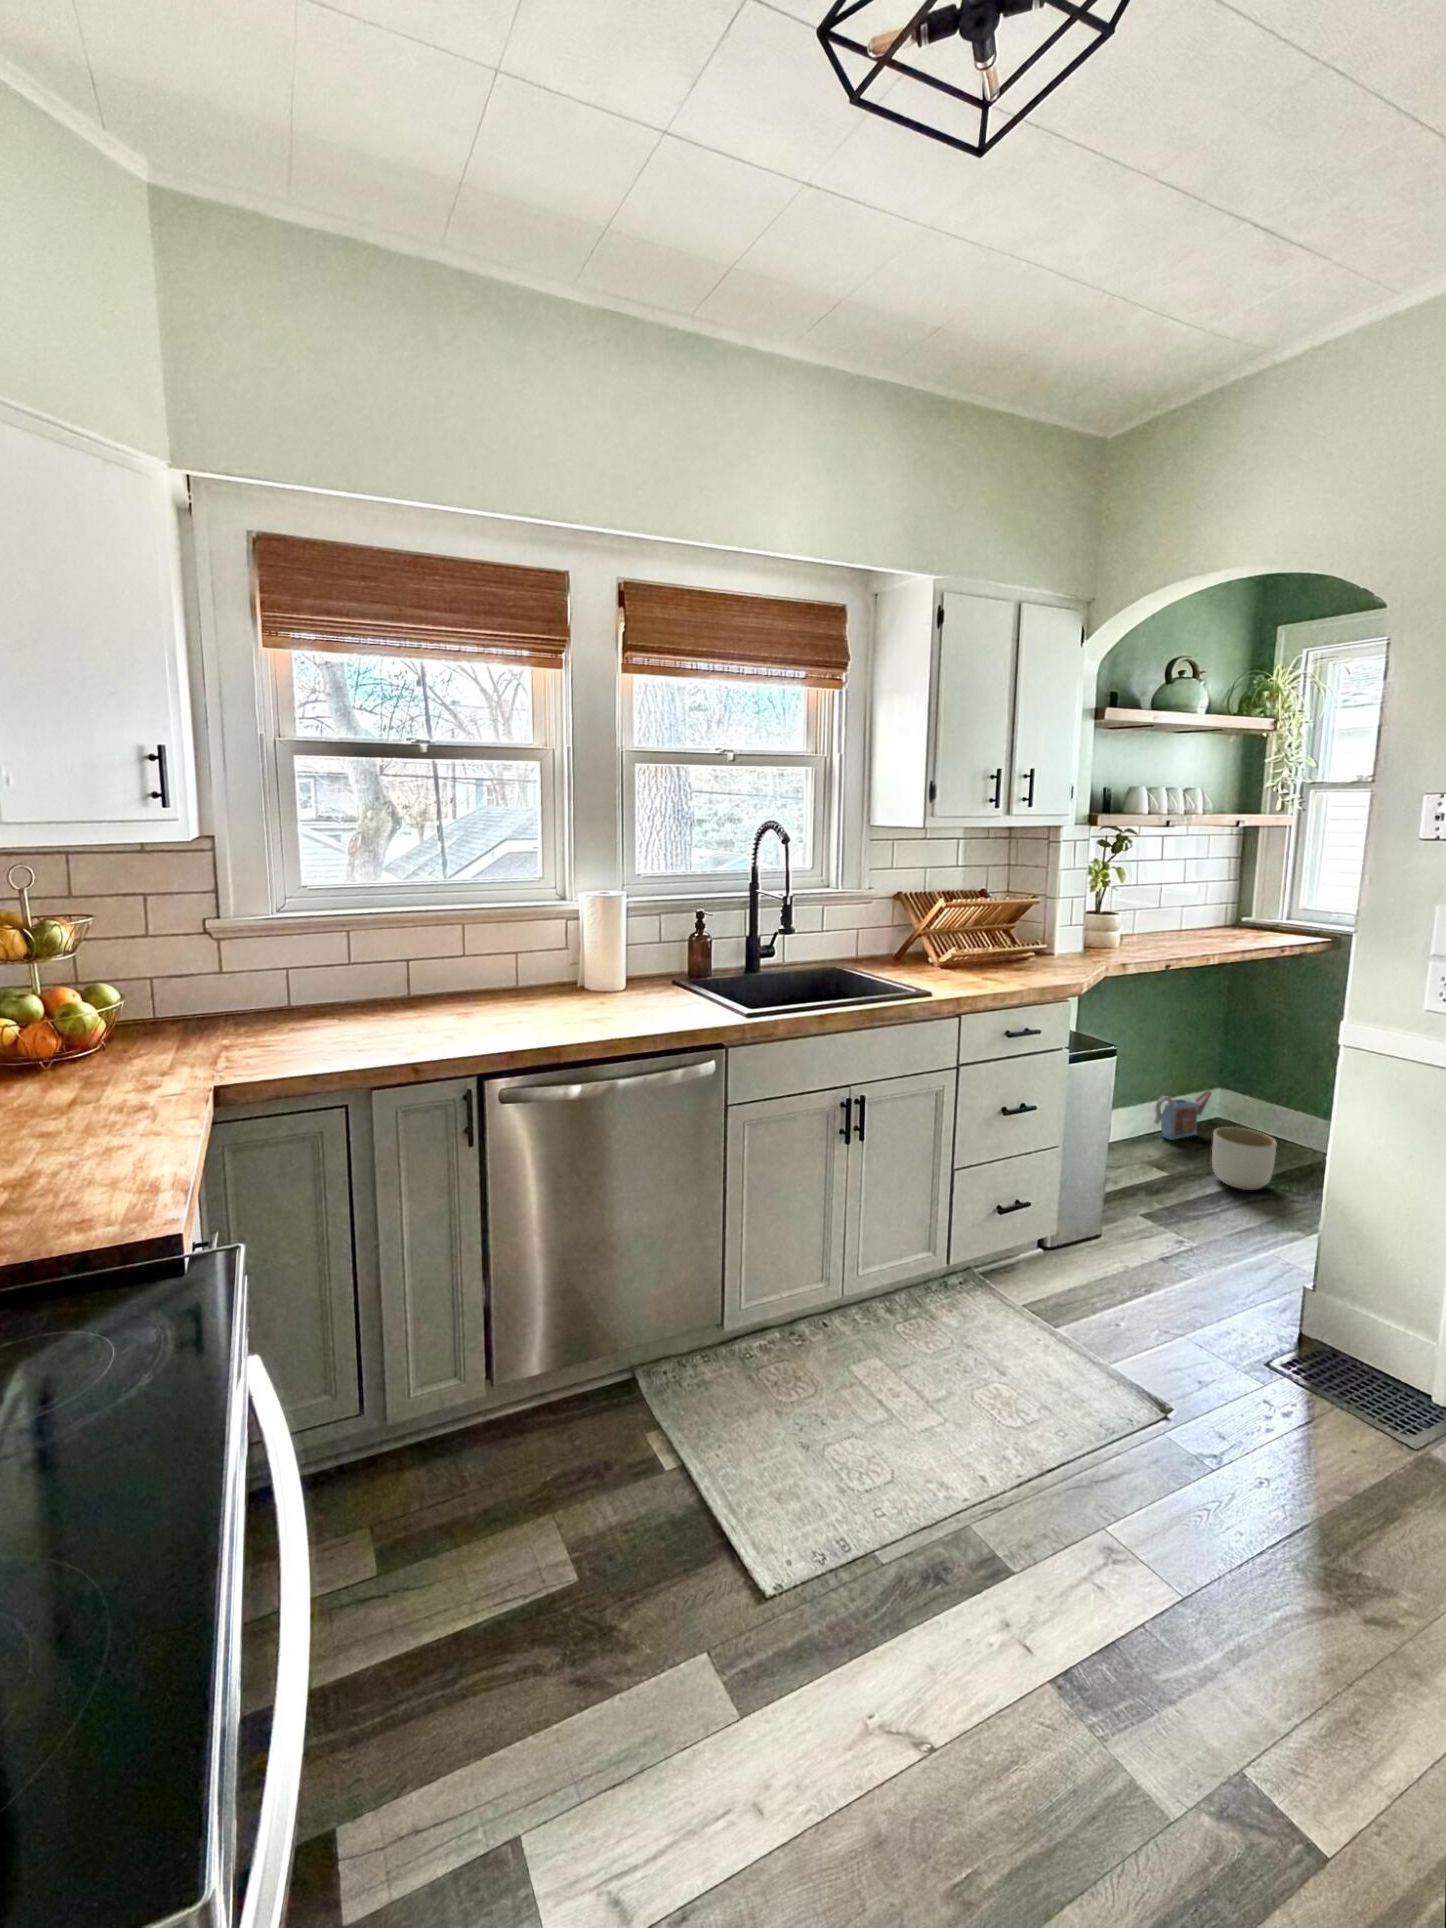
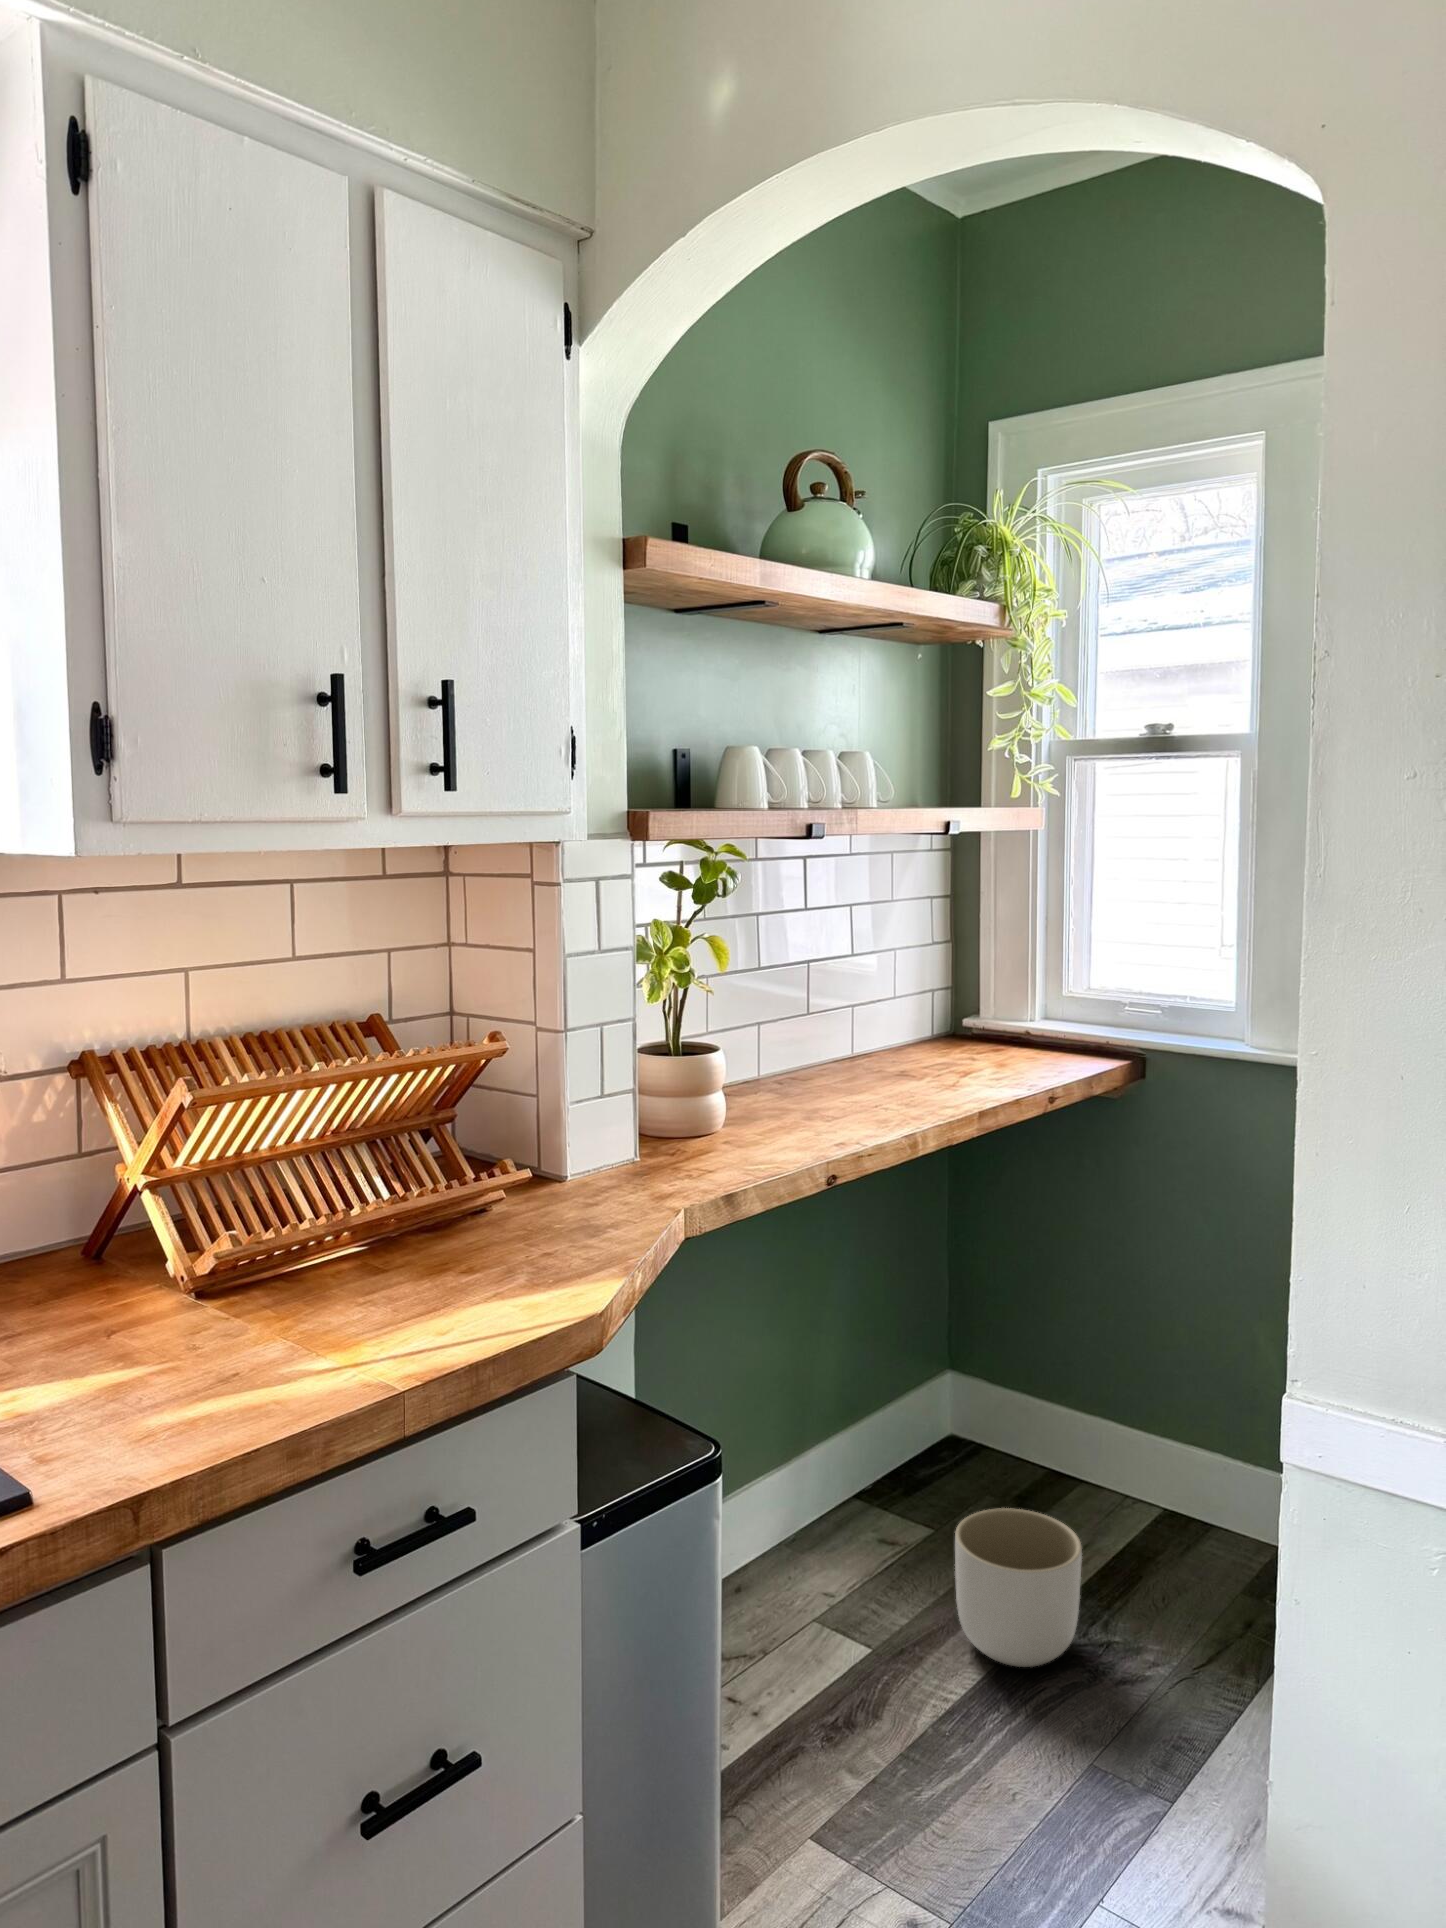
watering can: present [1154,1091,1211,1140] -> none [832,1393,939,1528]

